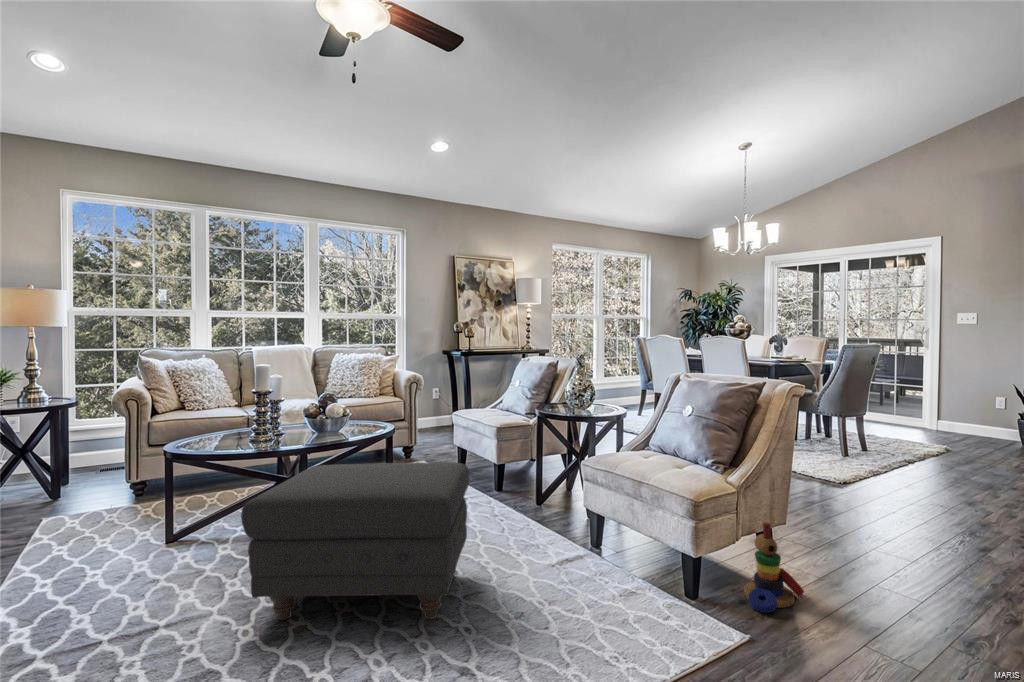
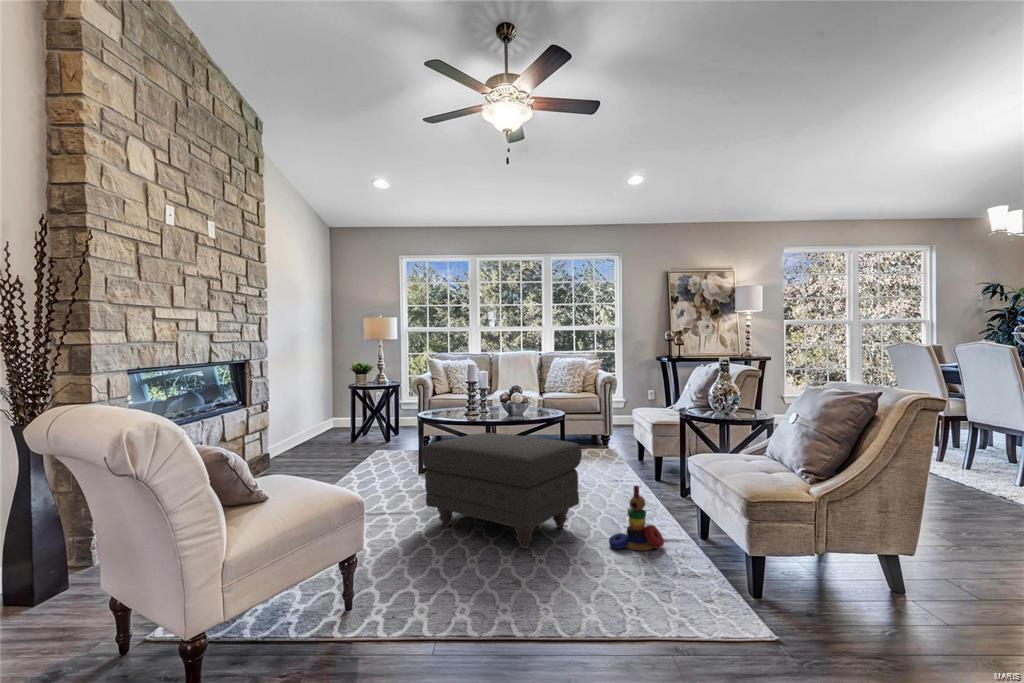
stacking toy: present [744,522,804,613] -> present [609,486,664,551]

